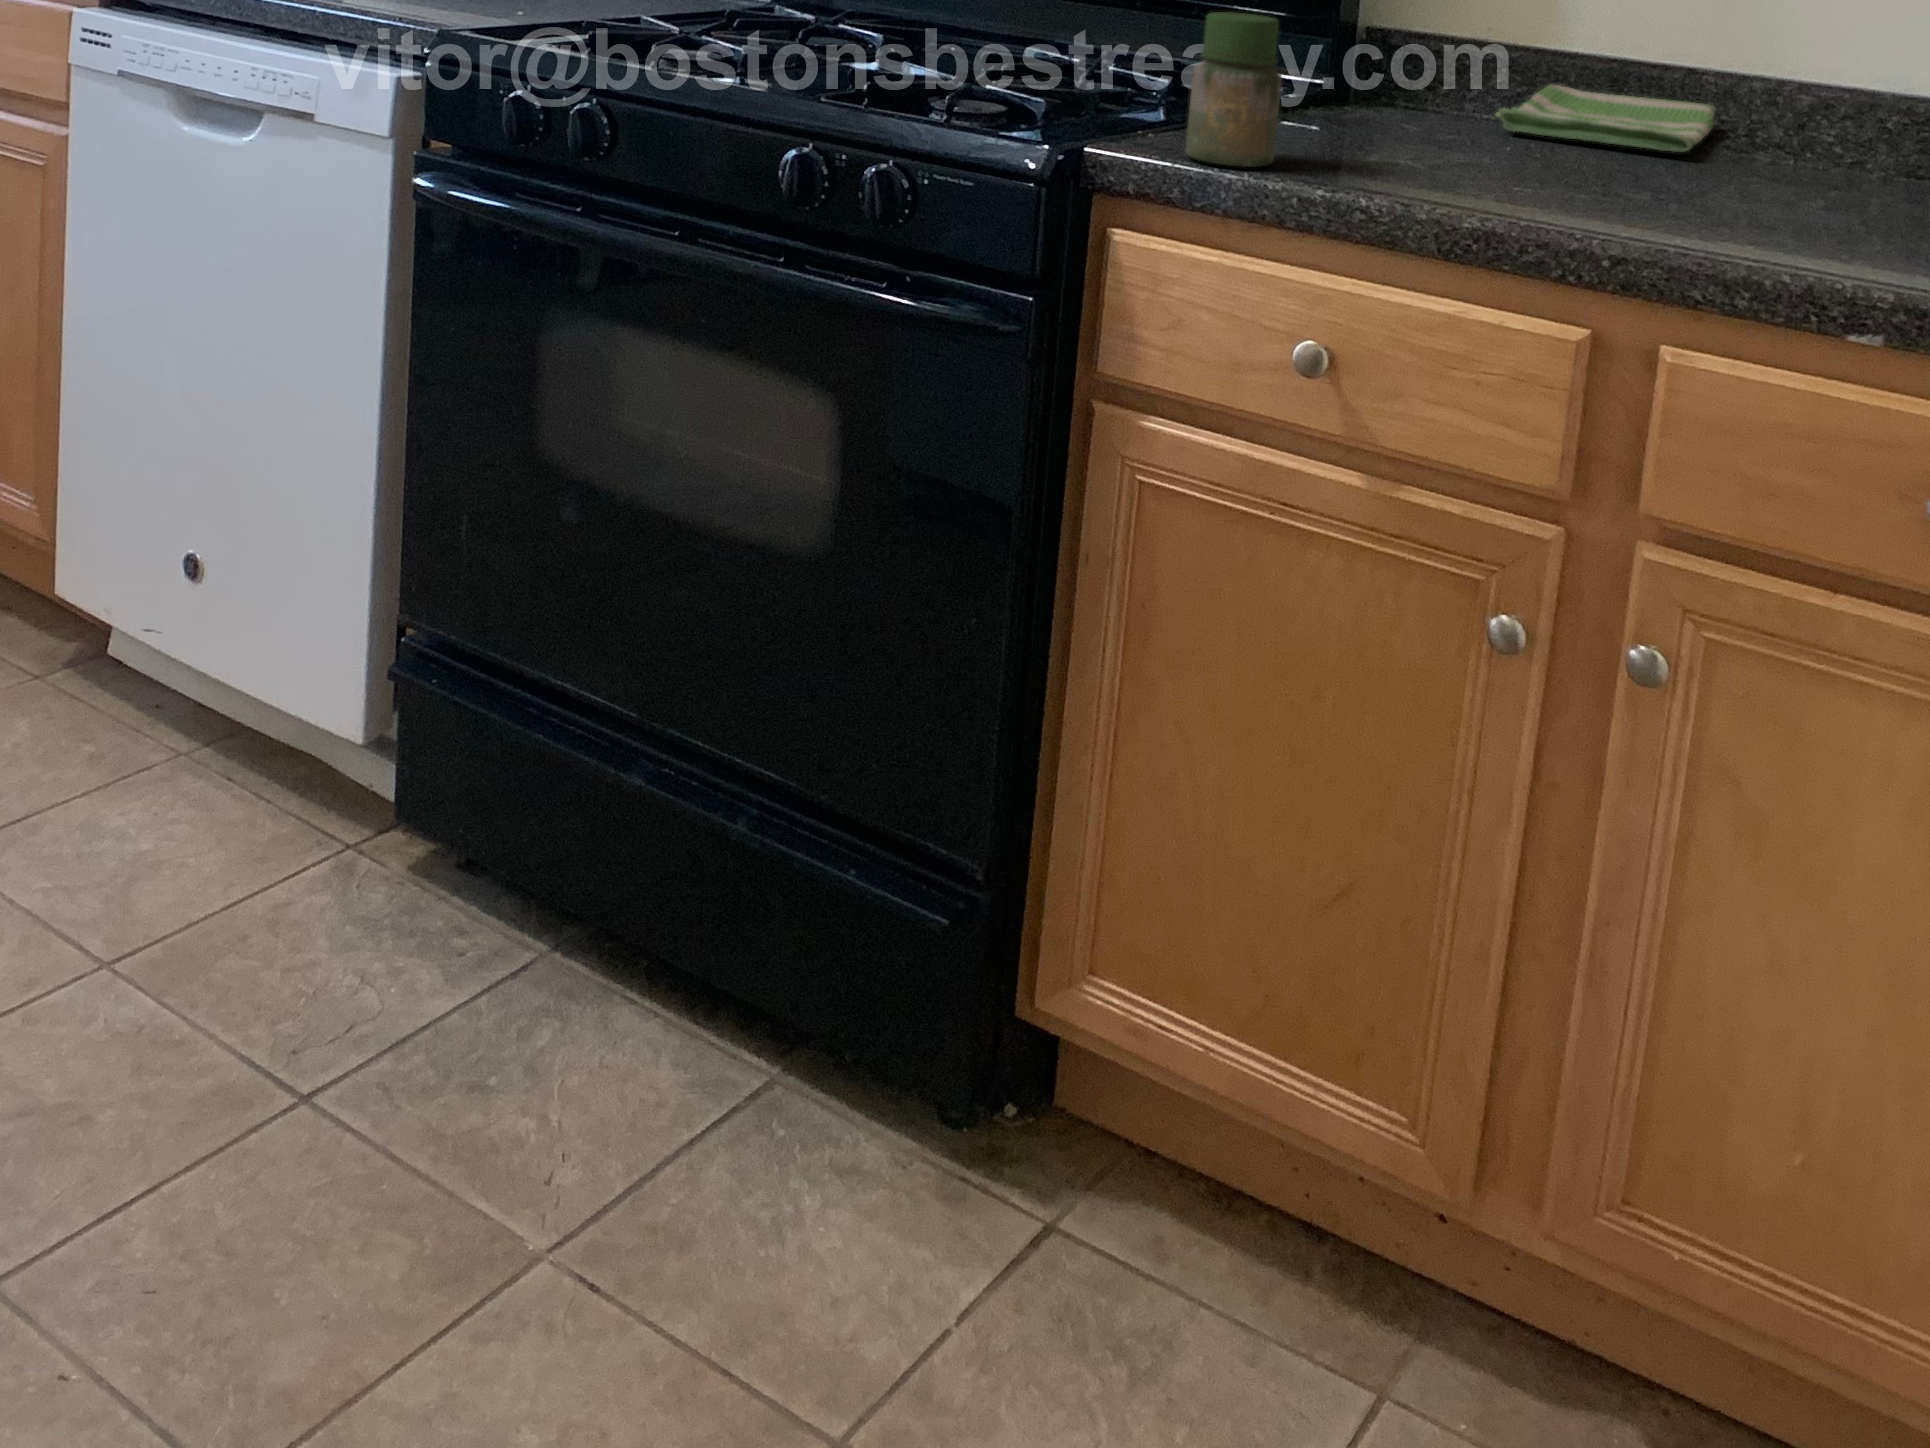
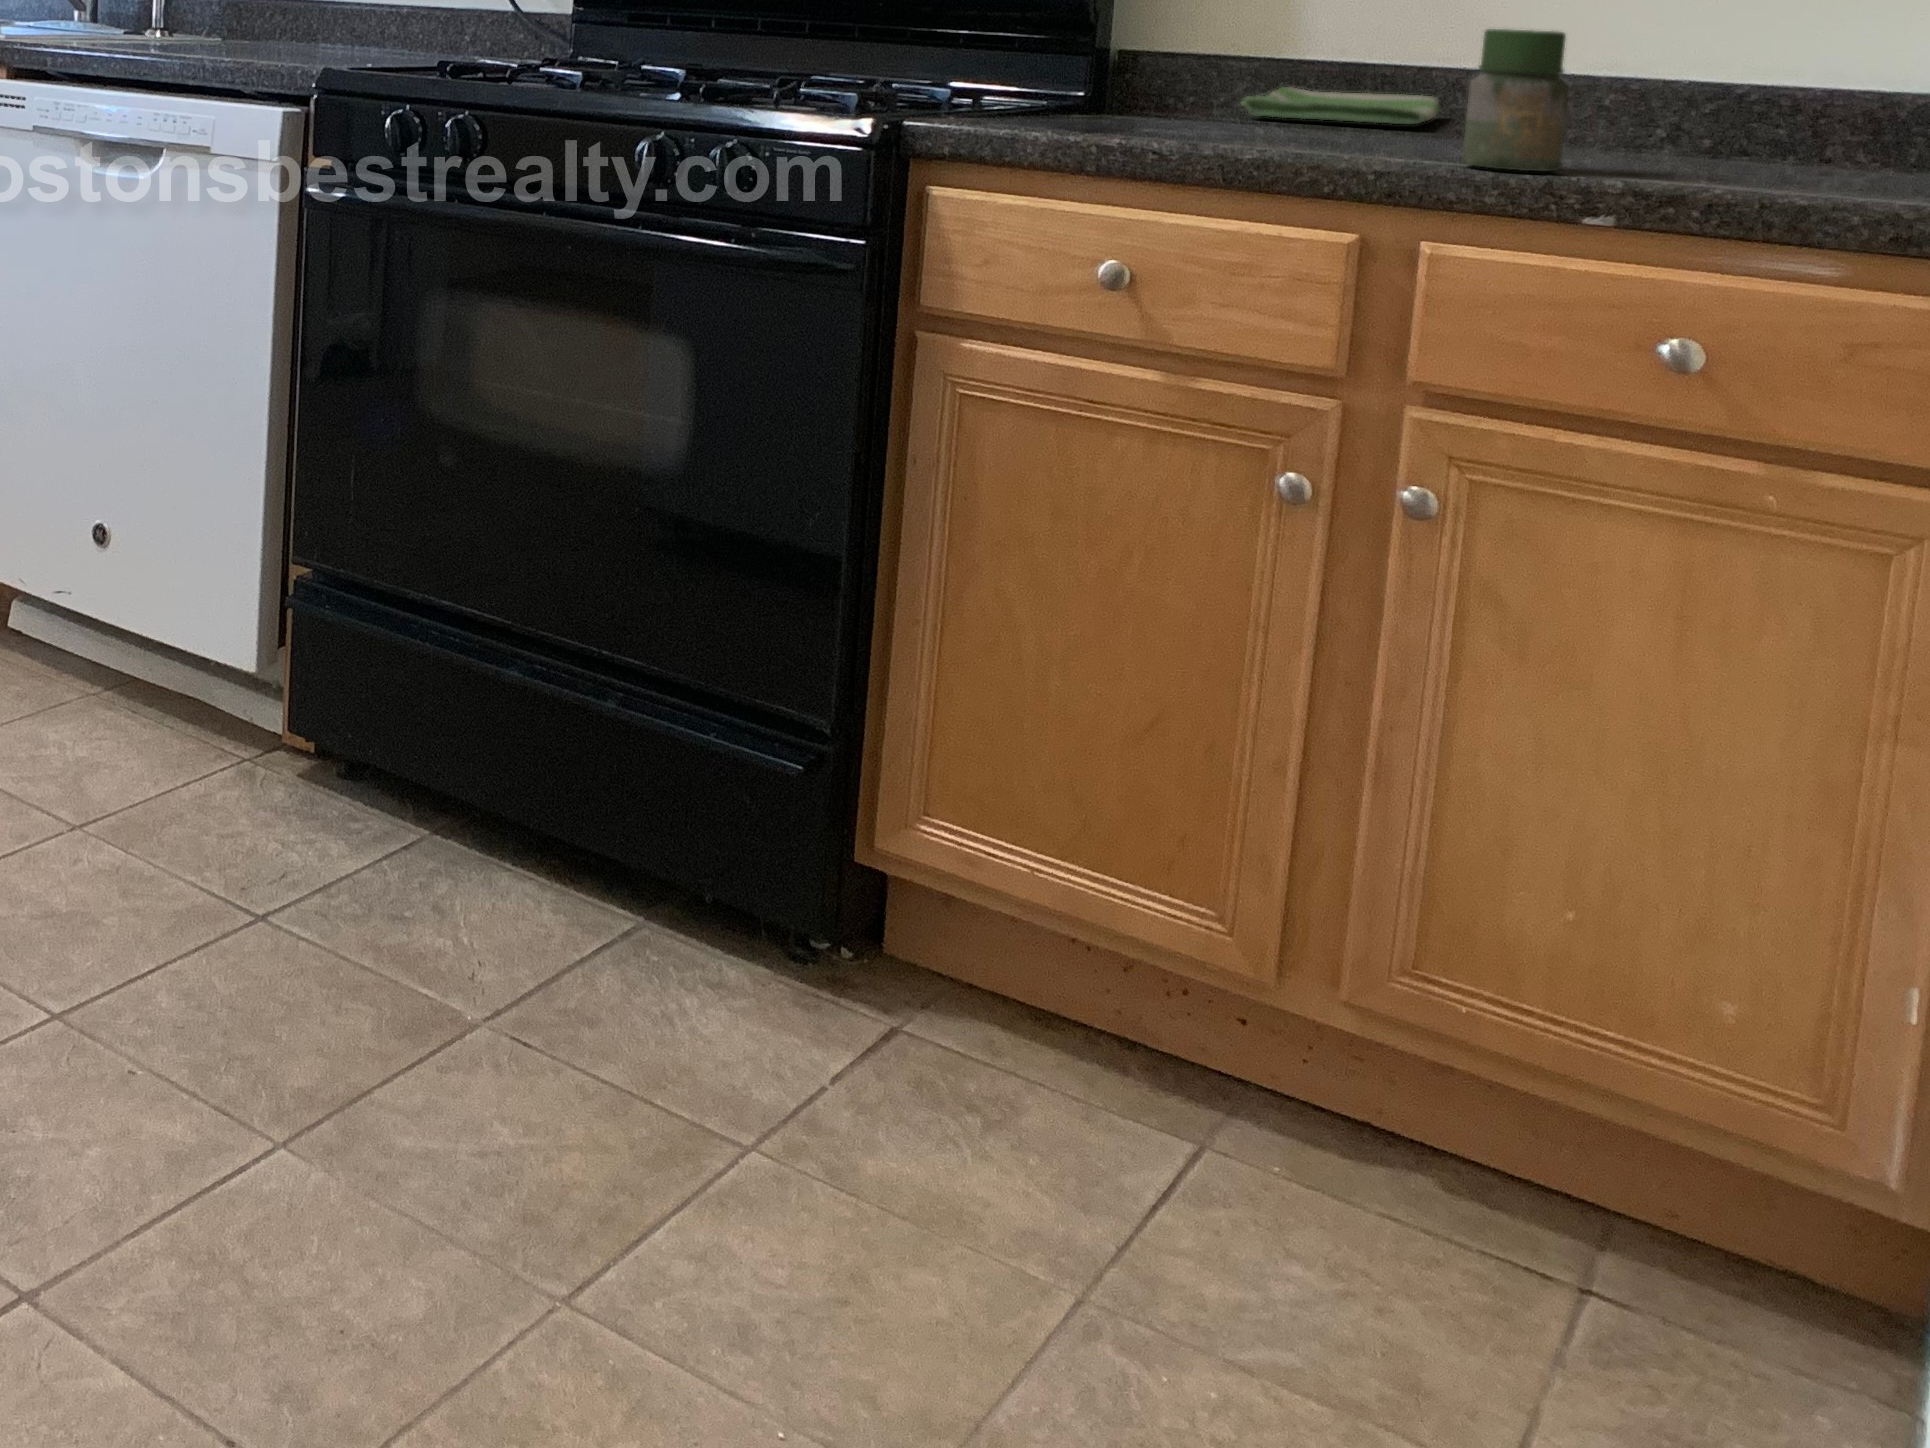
jar: present [1185,12,1282,167] -> present [1462,29,1569,171]

